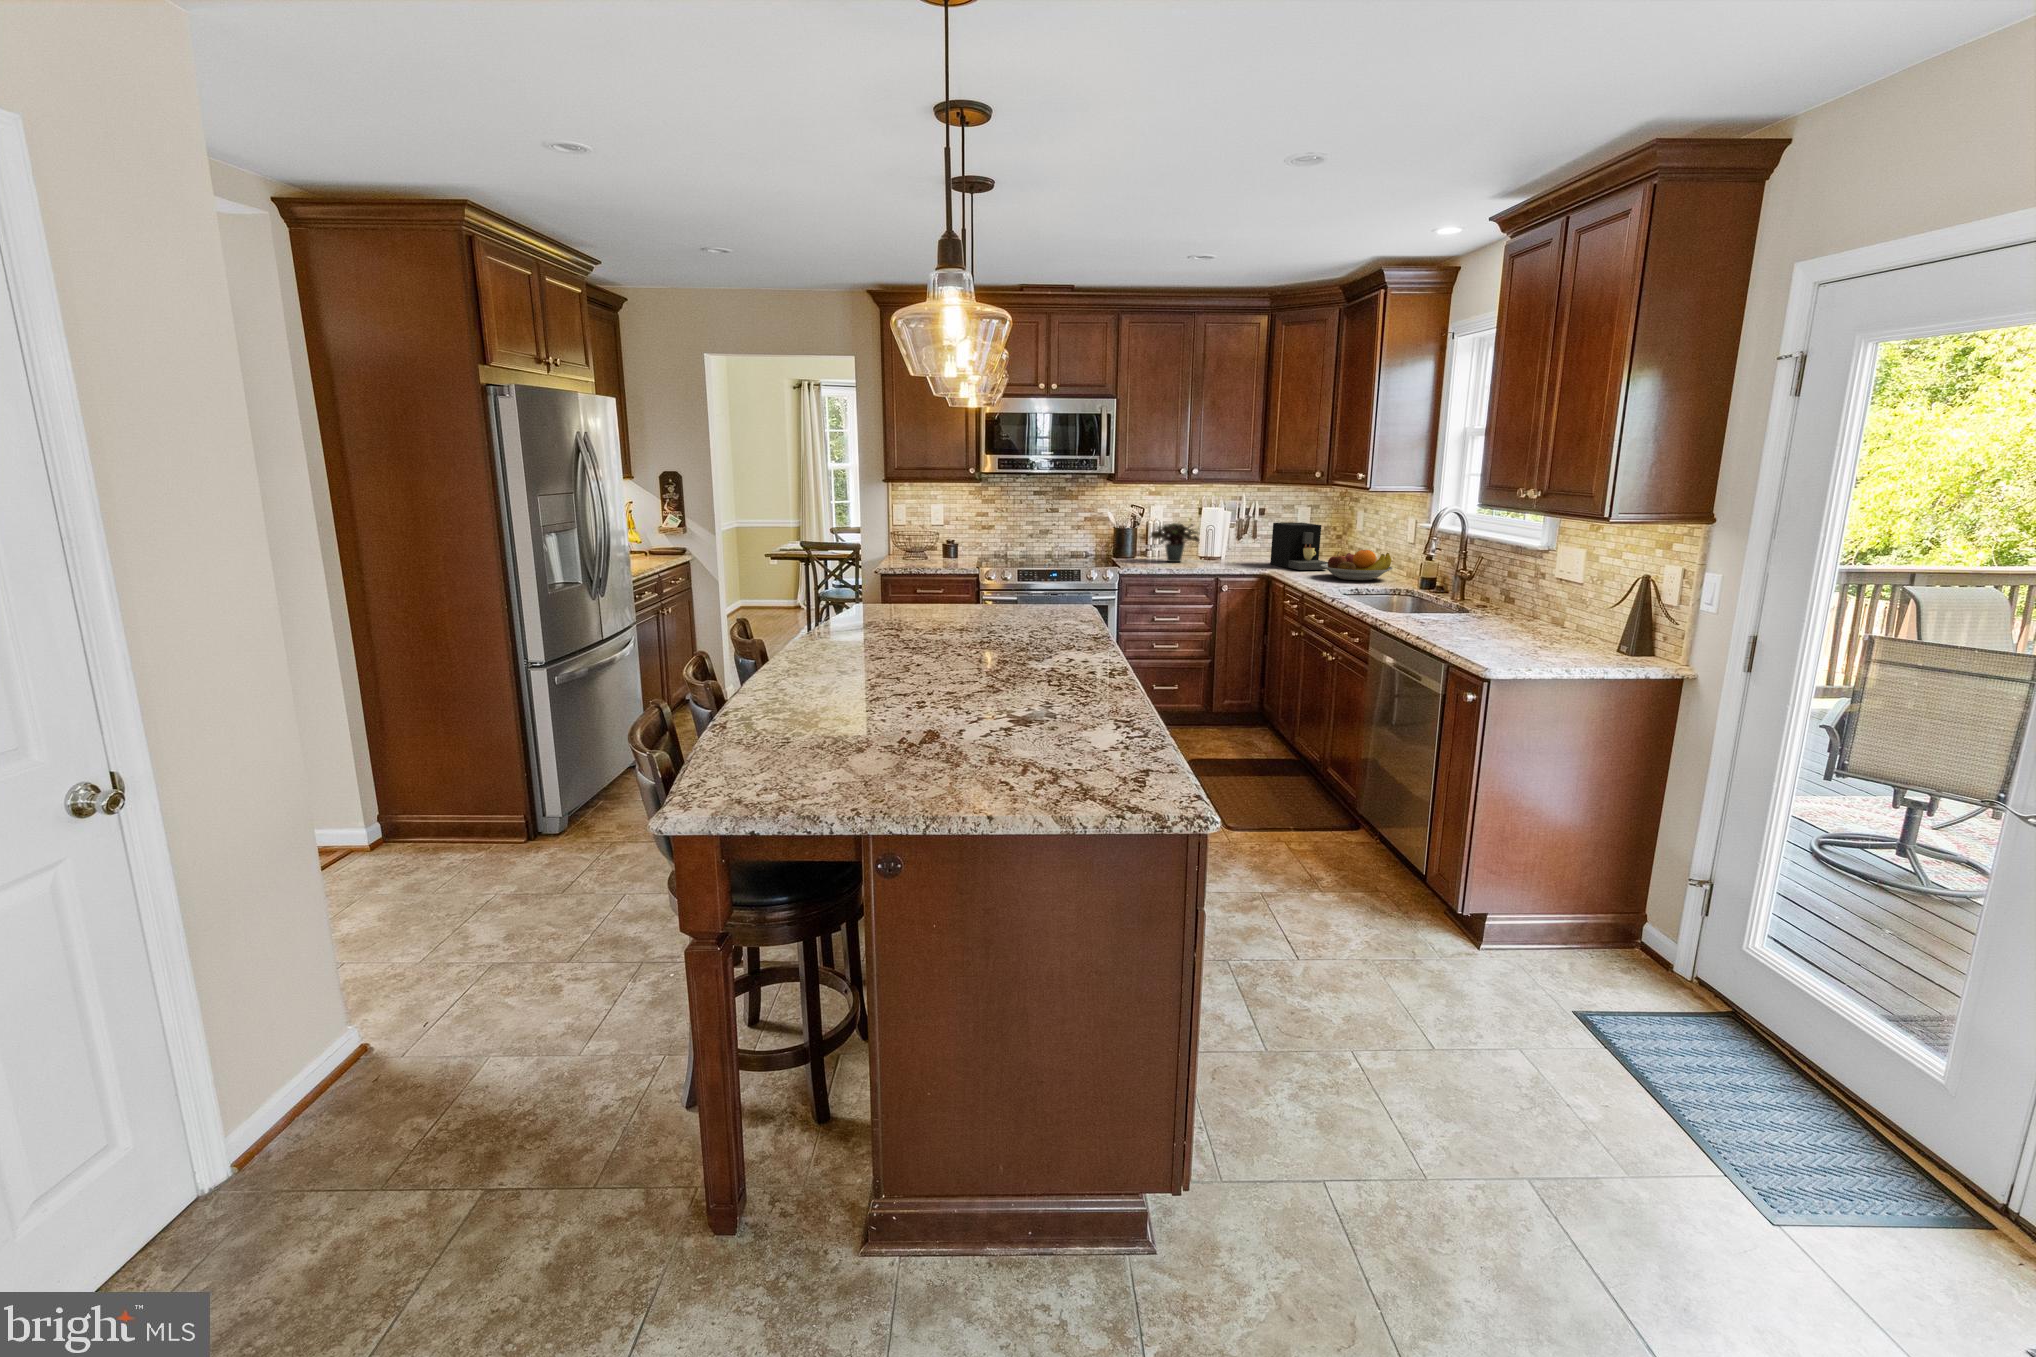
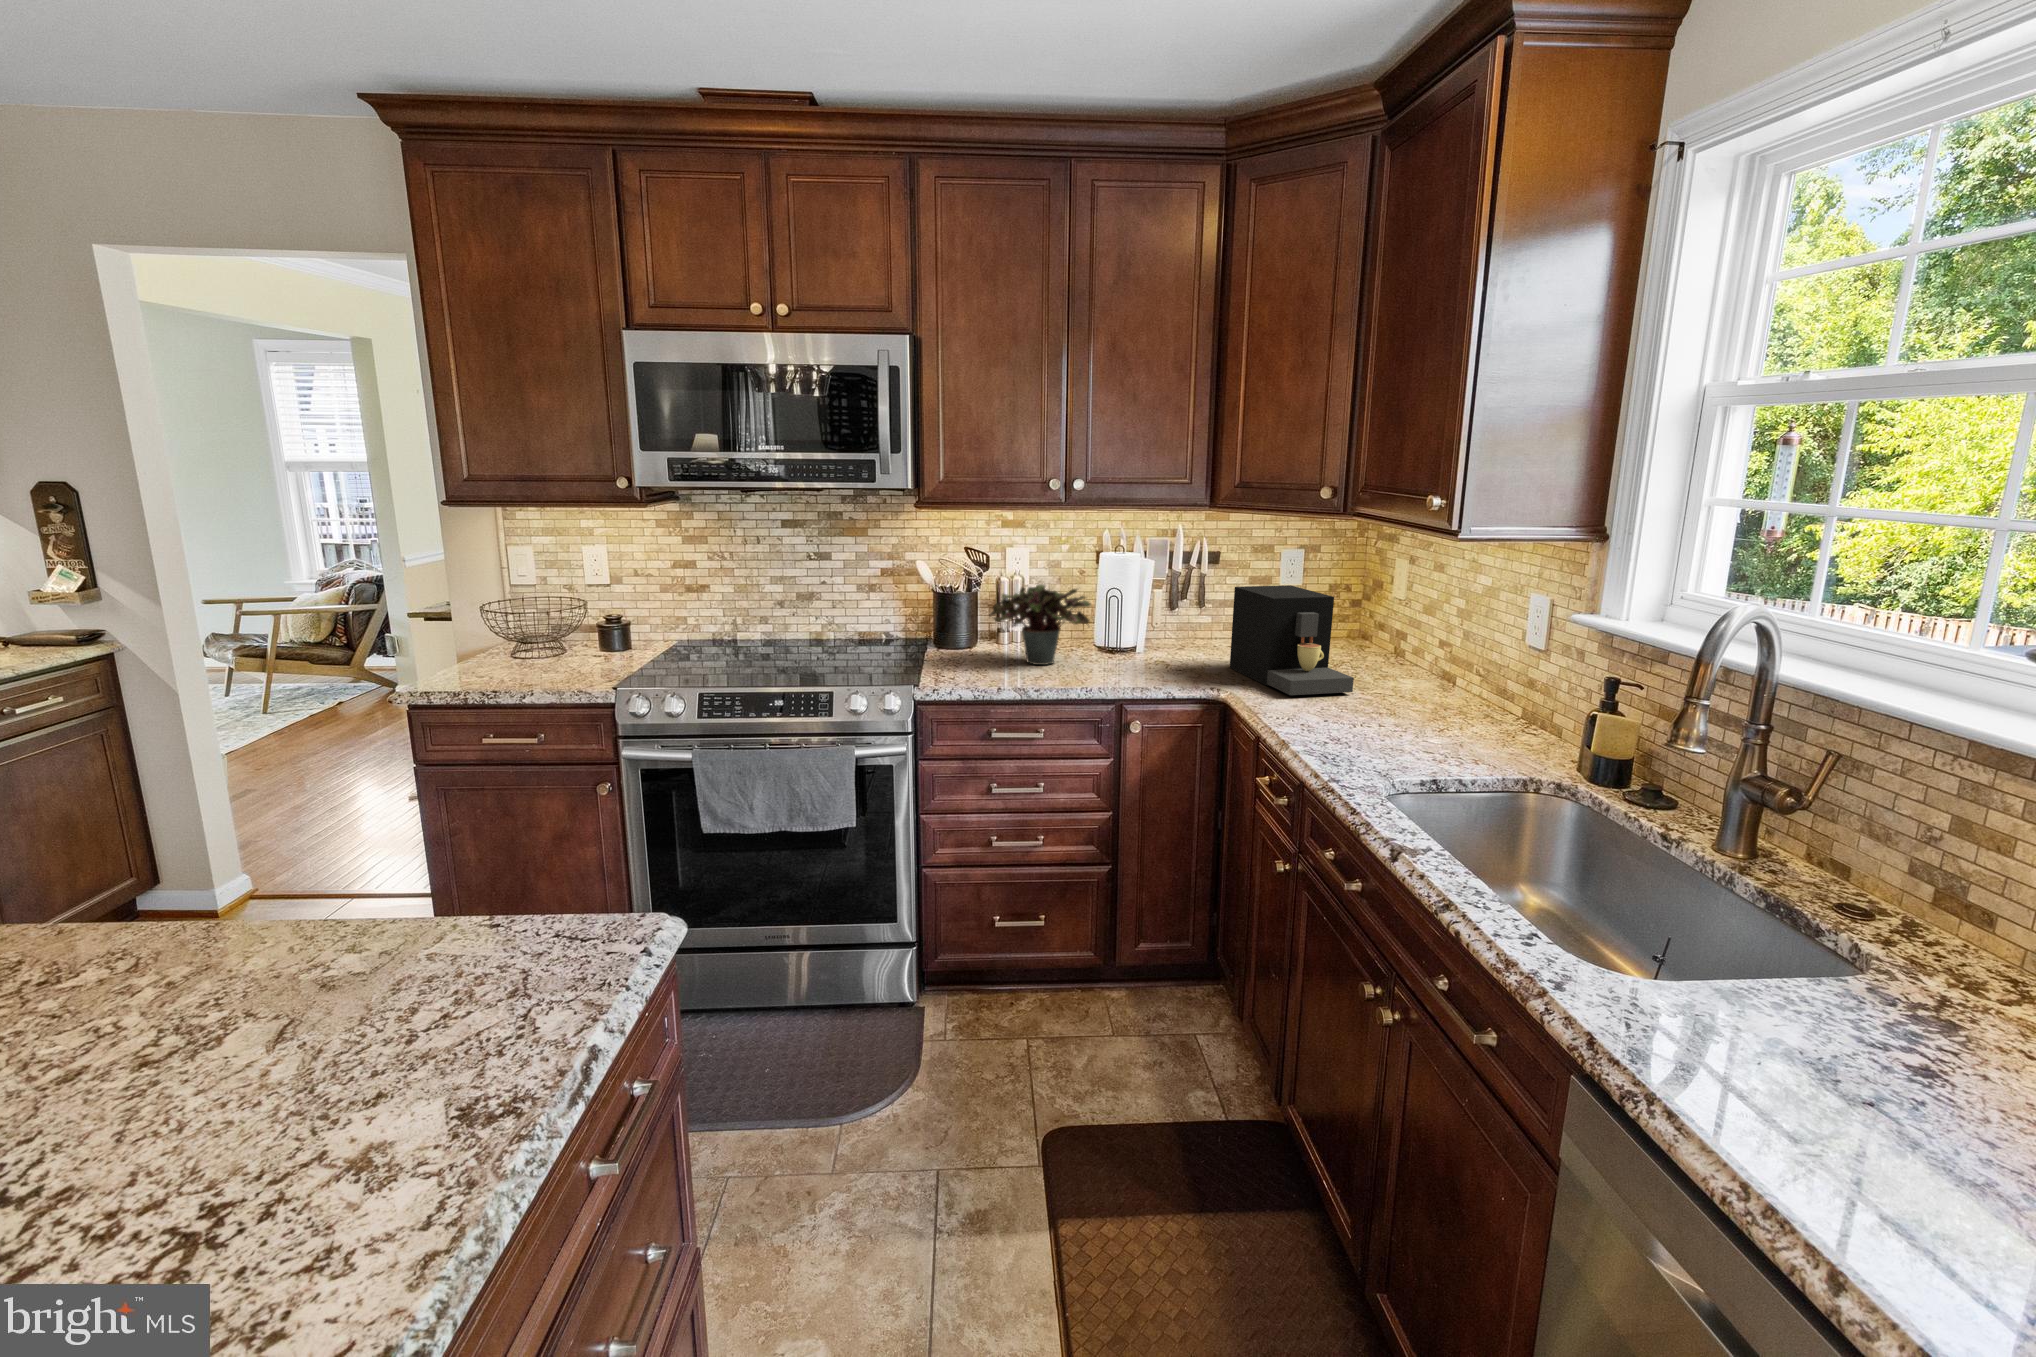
fruit bowl: present [1321,550,1393,580] -> none [1342,668,1511,742]

